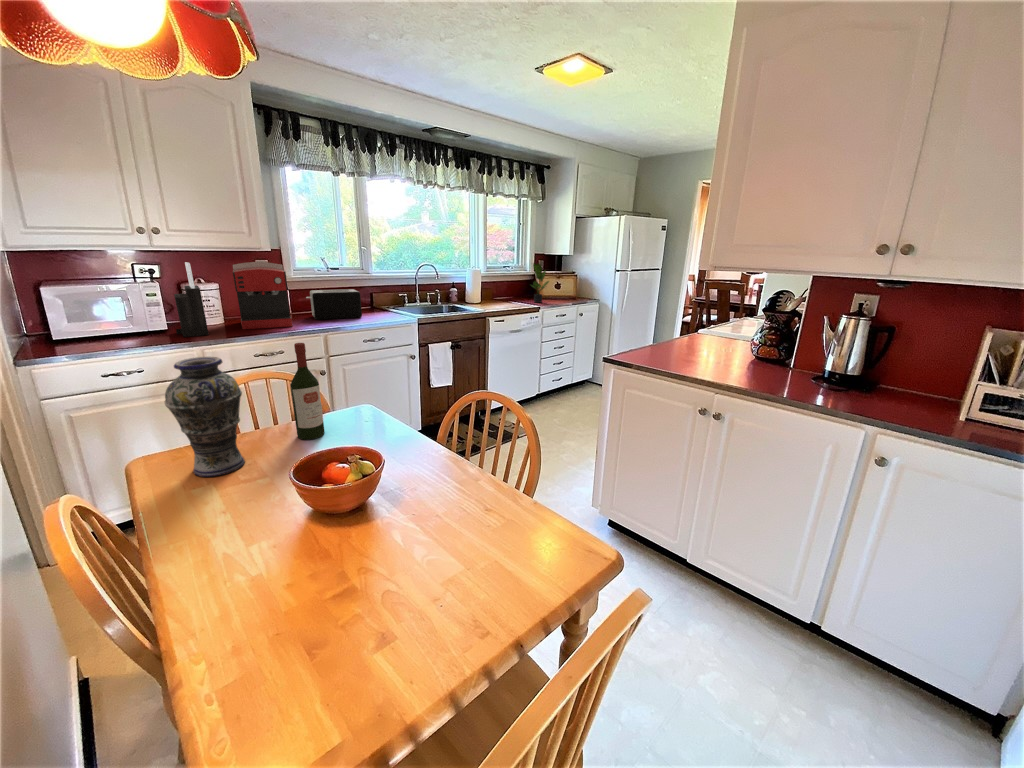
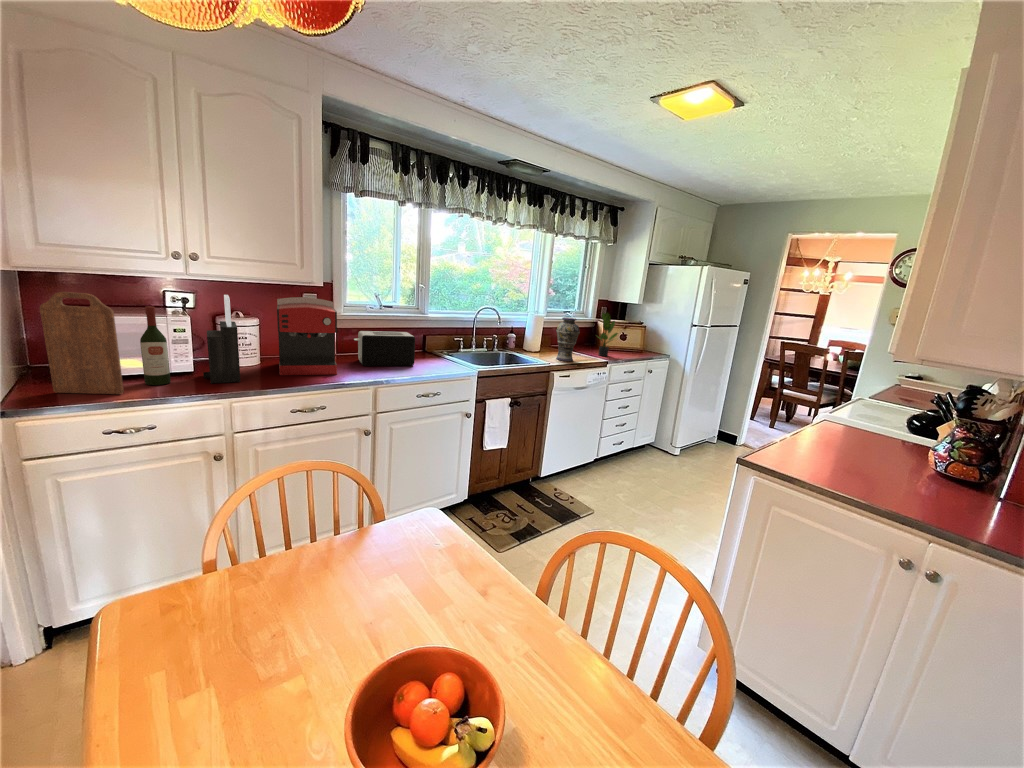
cutting board: none [32,264,112,349] -> present [40,292,124,394]
wine bottle: present [291,343,325,440] -> present [140,306,171,385]
vase: present [165,357,245,477] -> present [556,317,580,361]

